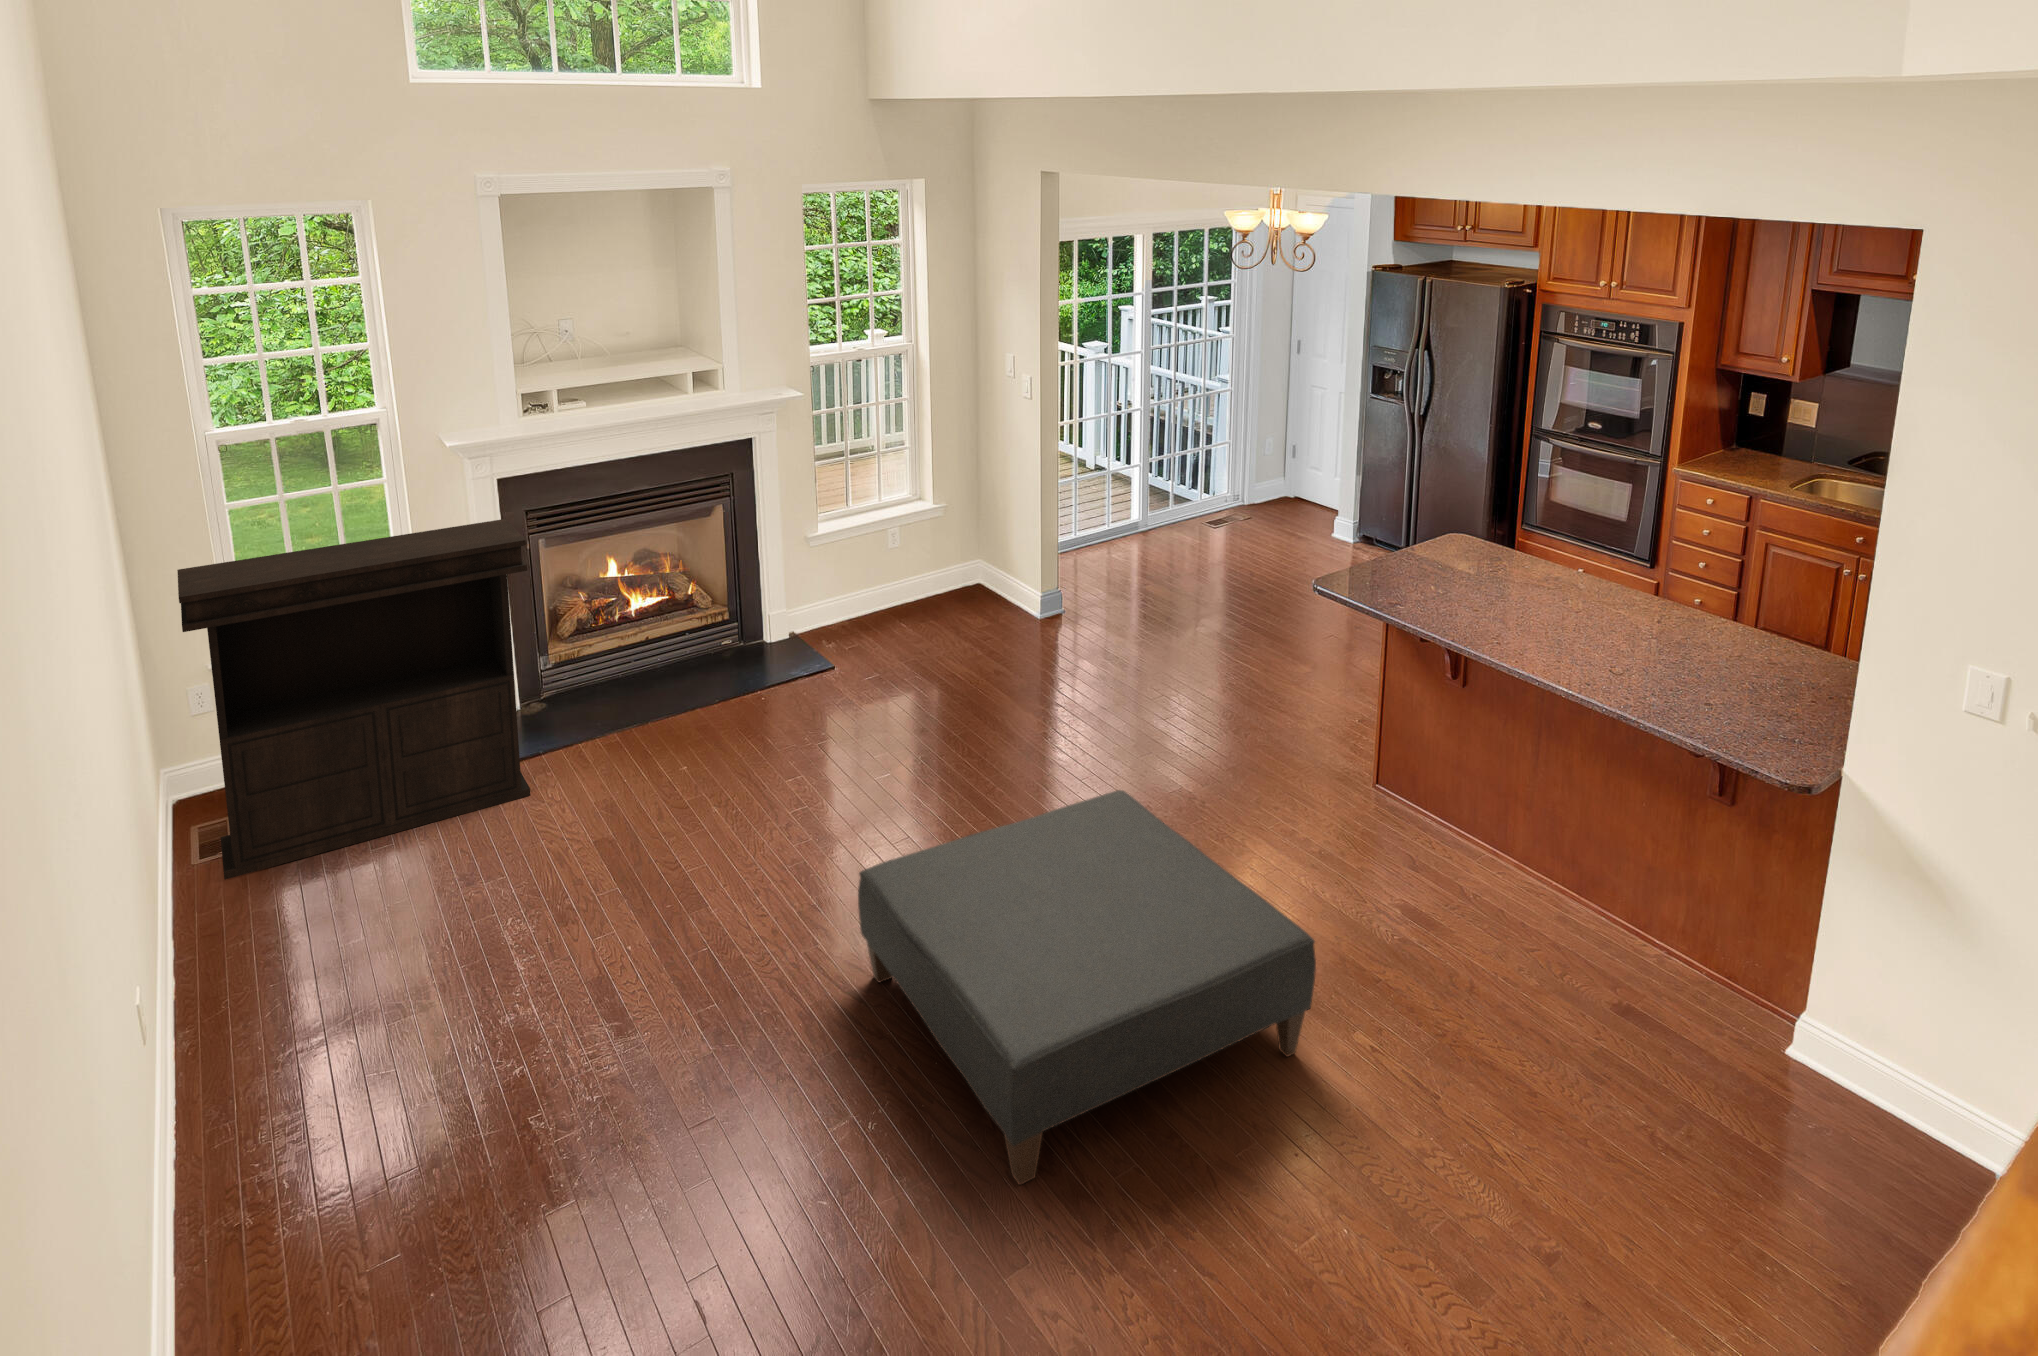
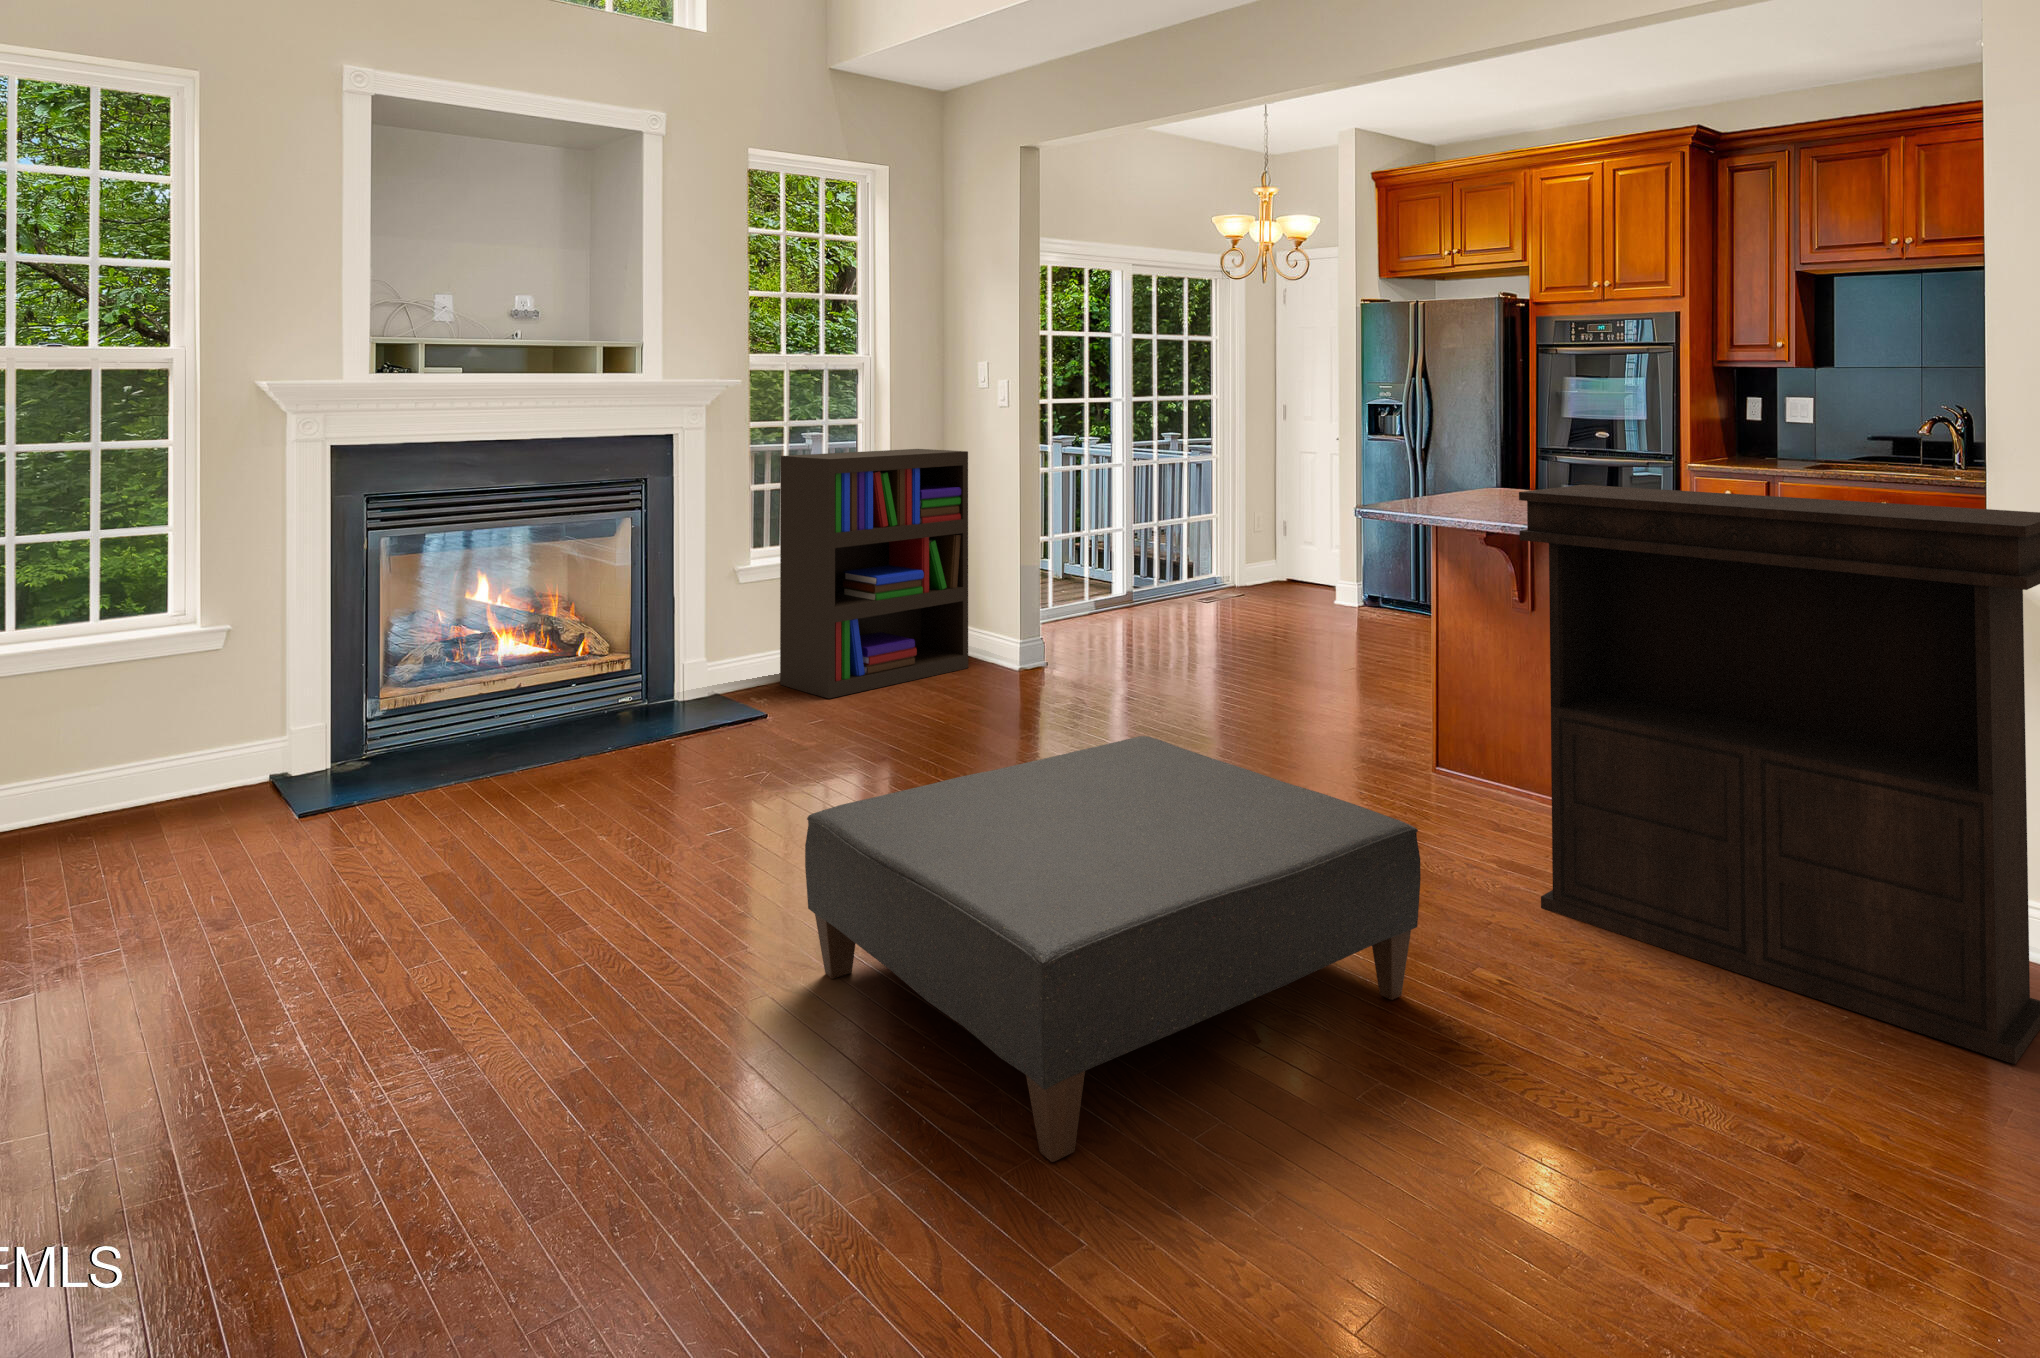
bookshelf: none [843,425,1000,649] -> present [780,449,968,699]
console table: present [177,519,531,880] -> present [1519,485,2040,1064]

